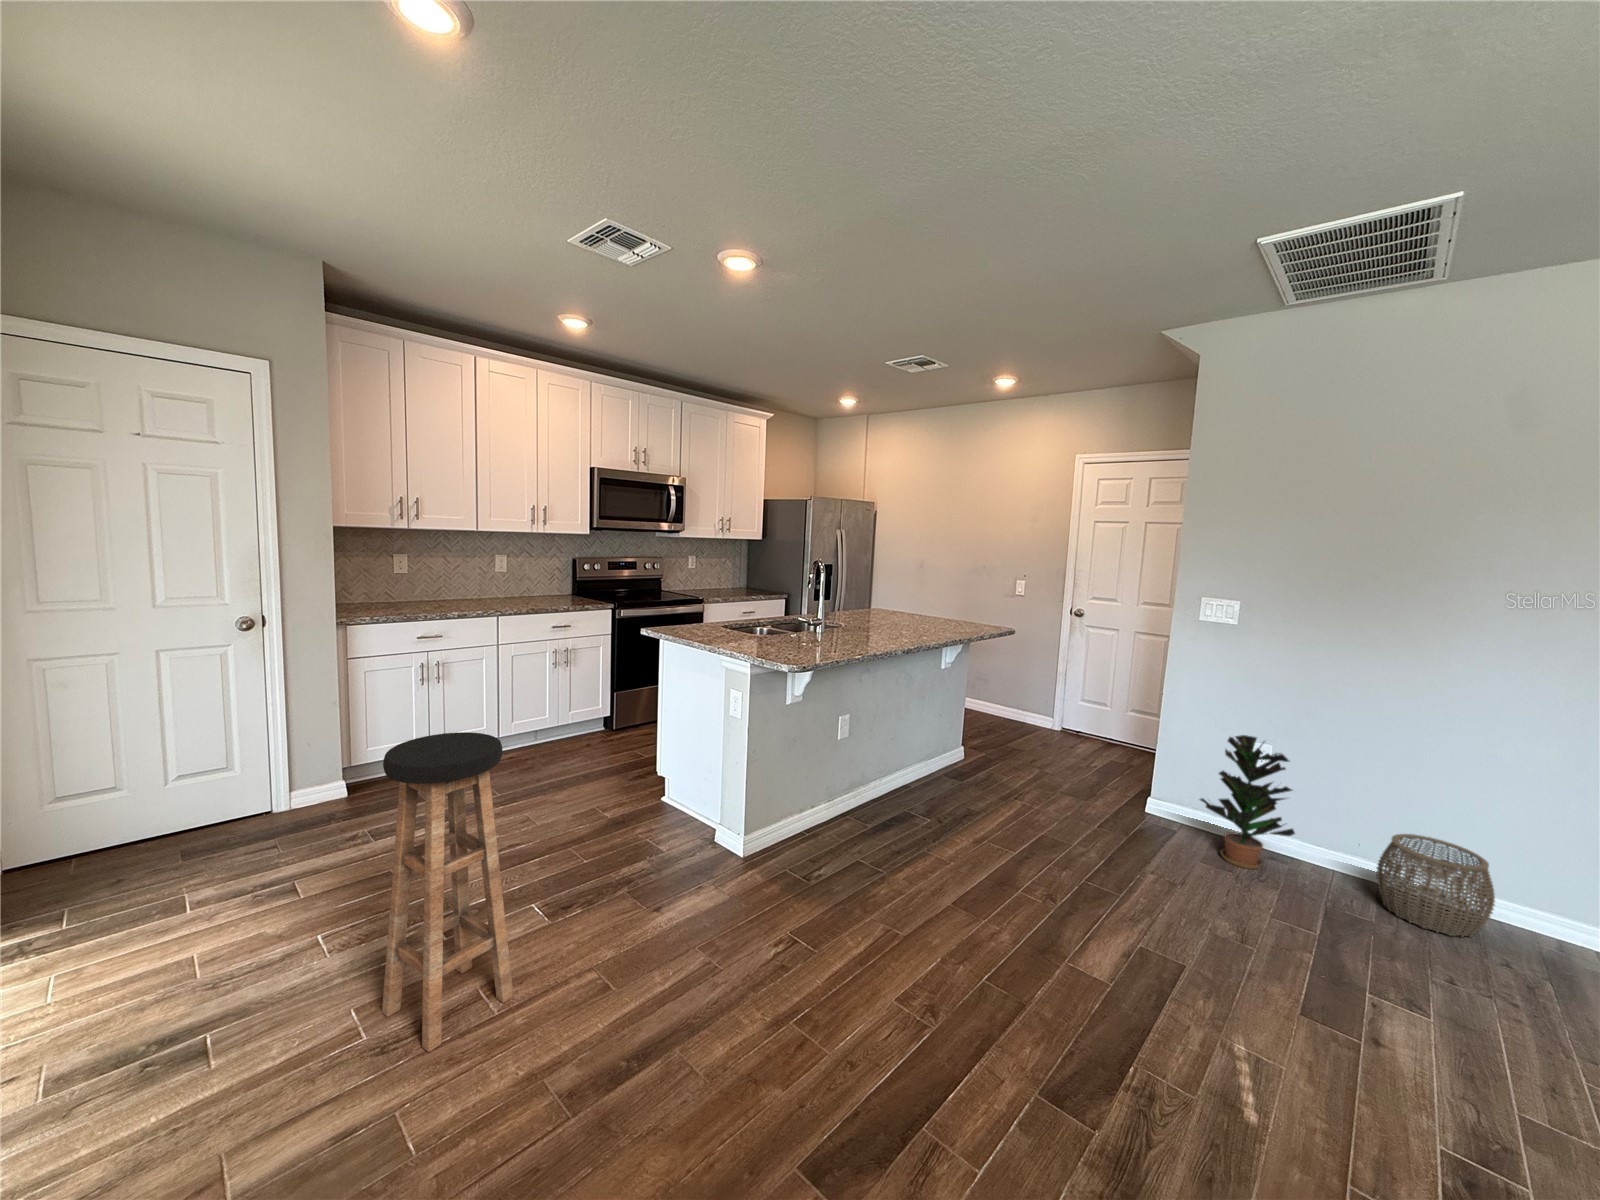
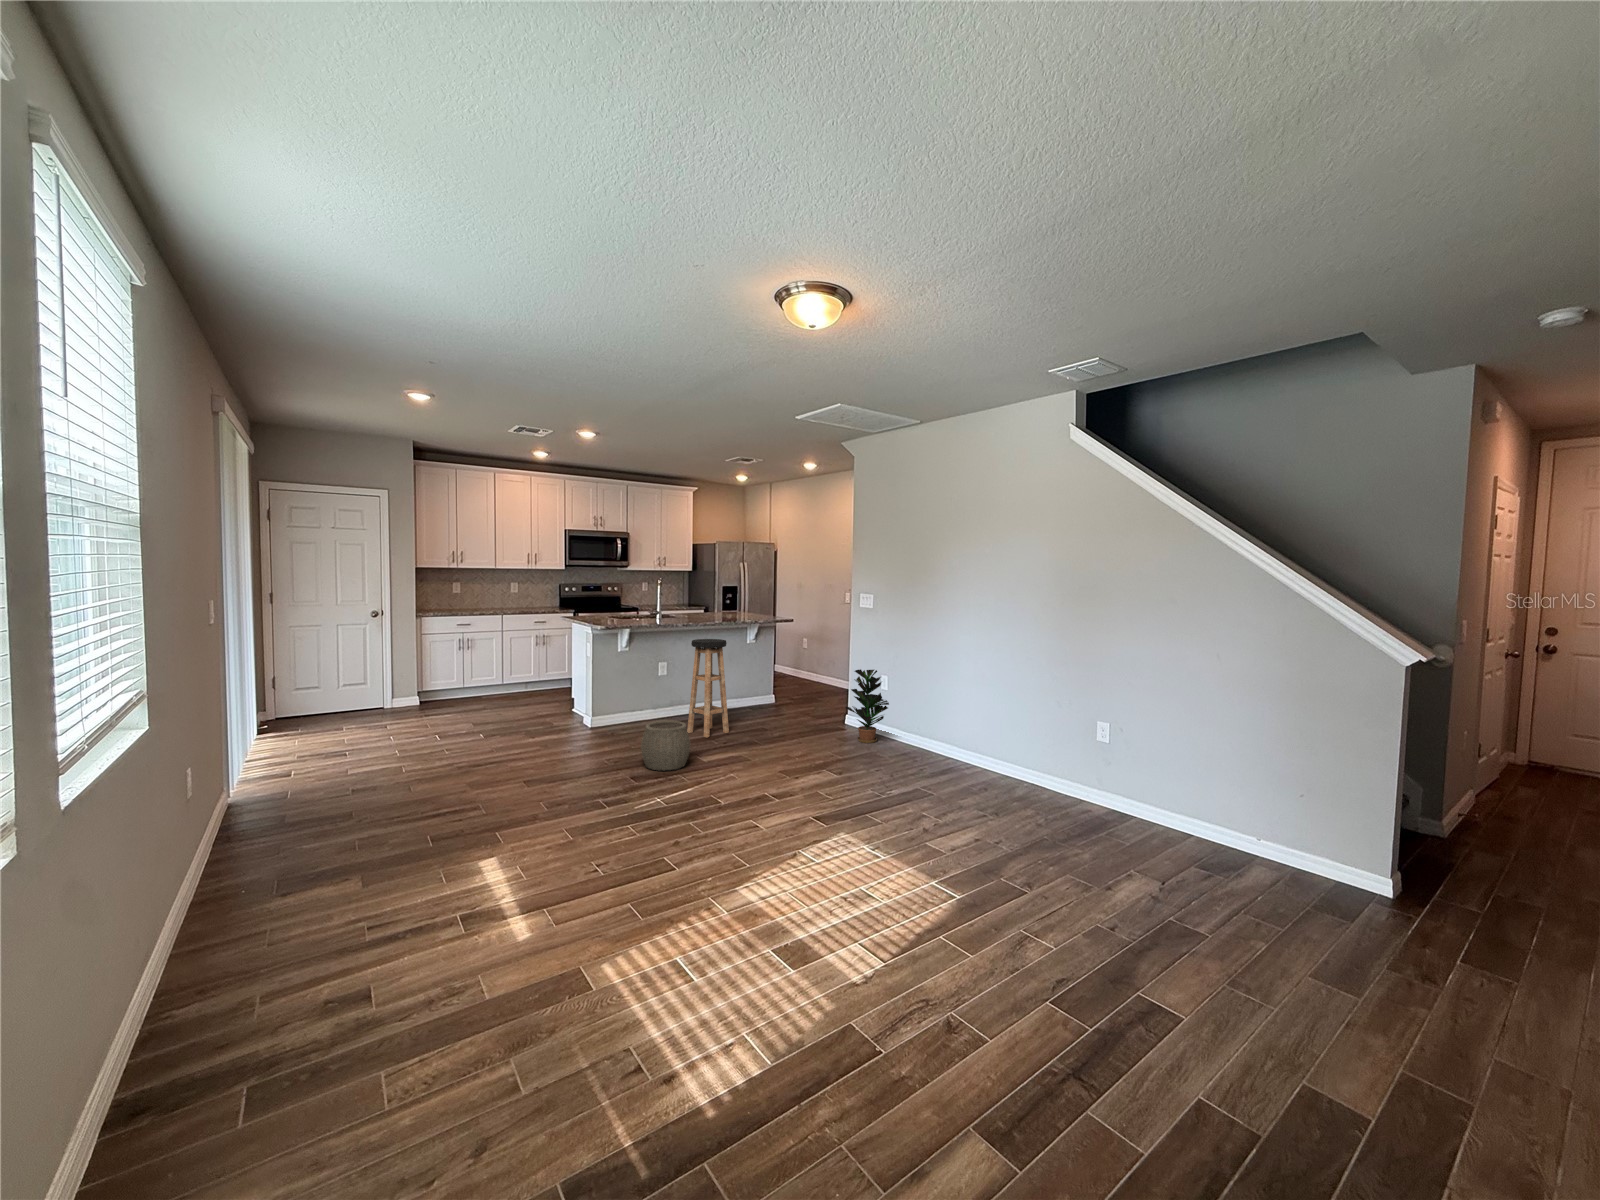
bar stool: present [382,732,513,1052] -> present [687,639,729,738]
woven basket: present [1376,834,1495,937] -> present [641,720,690,771]

